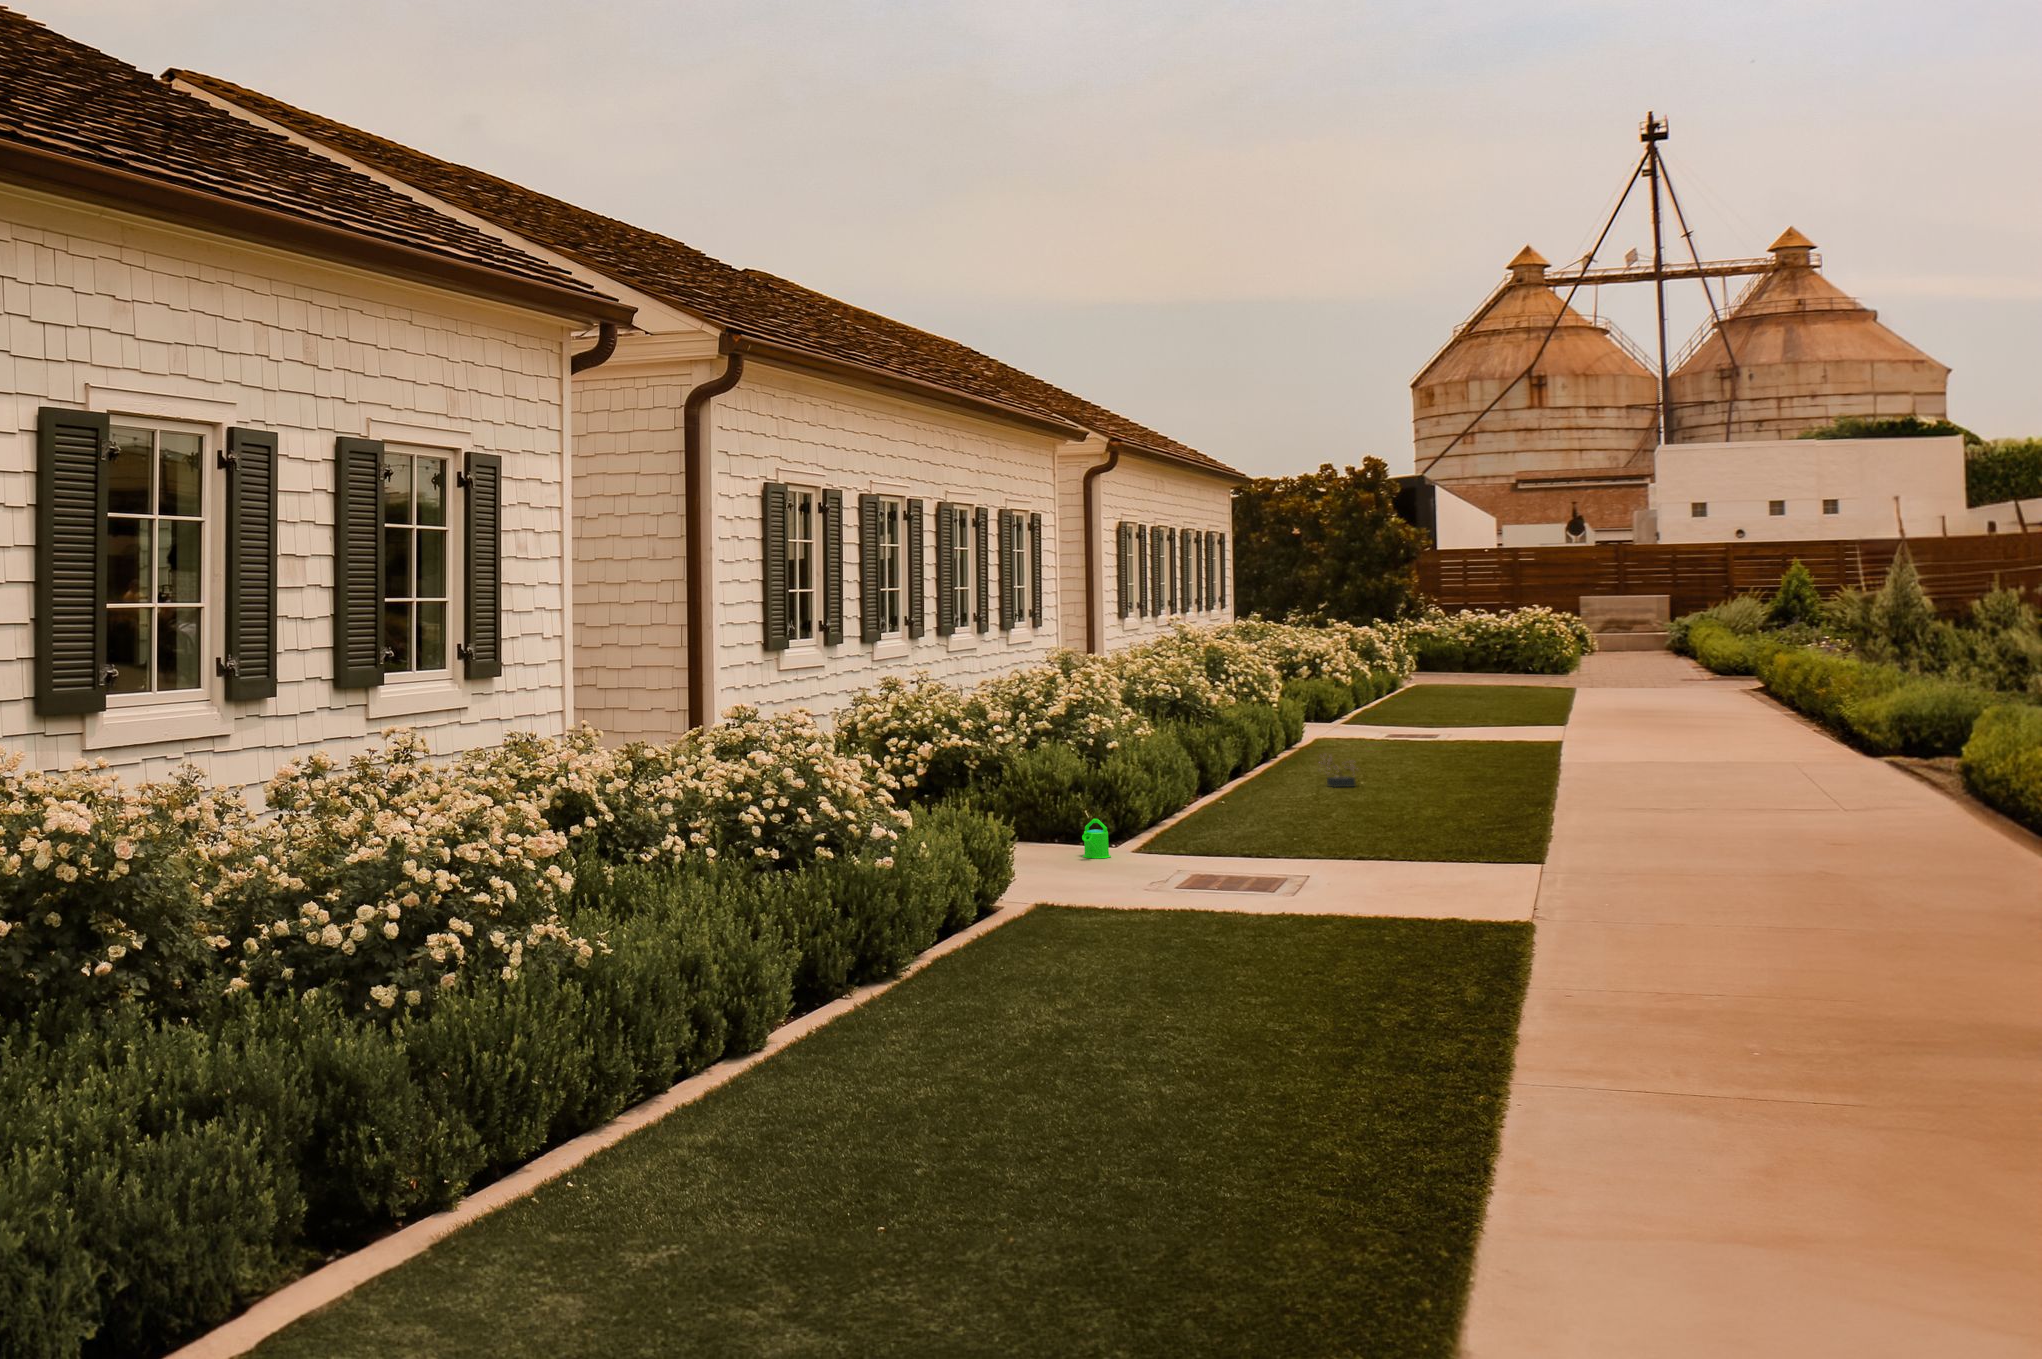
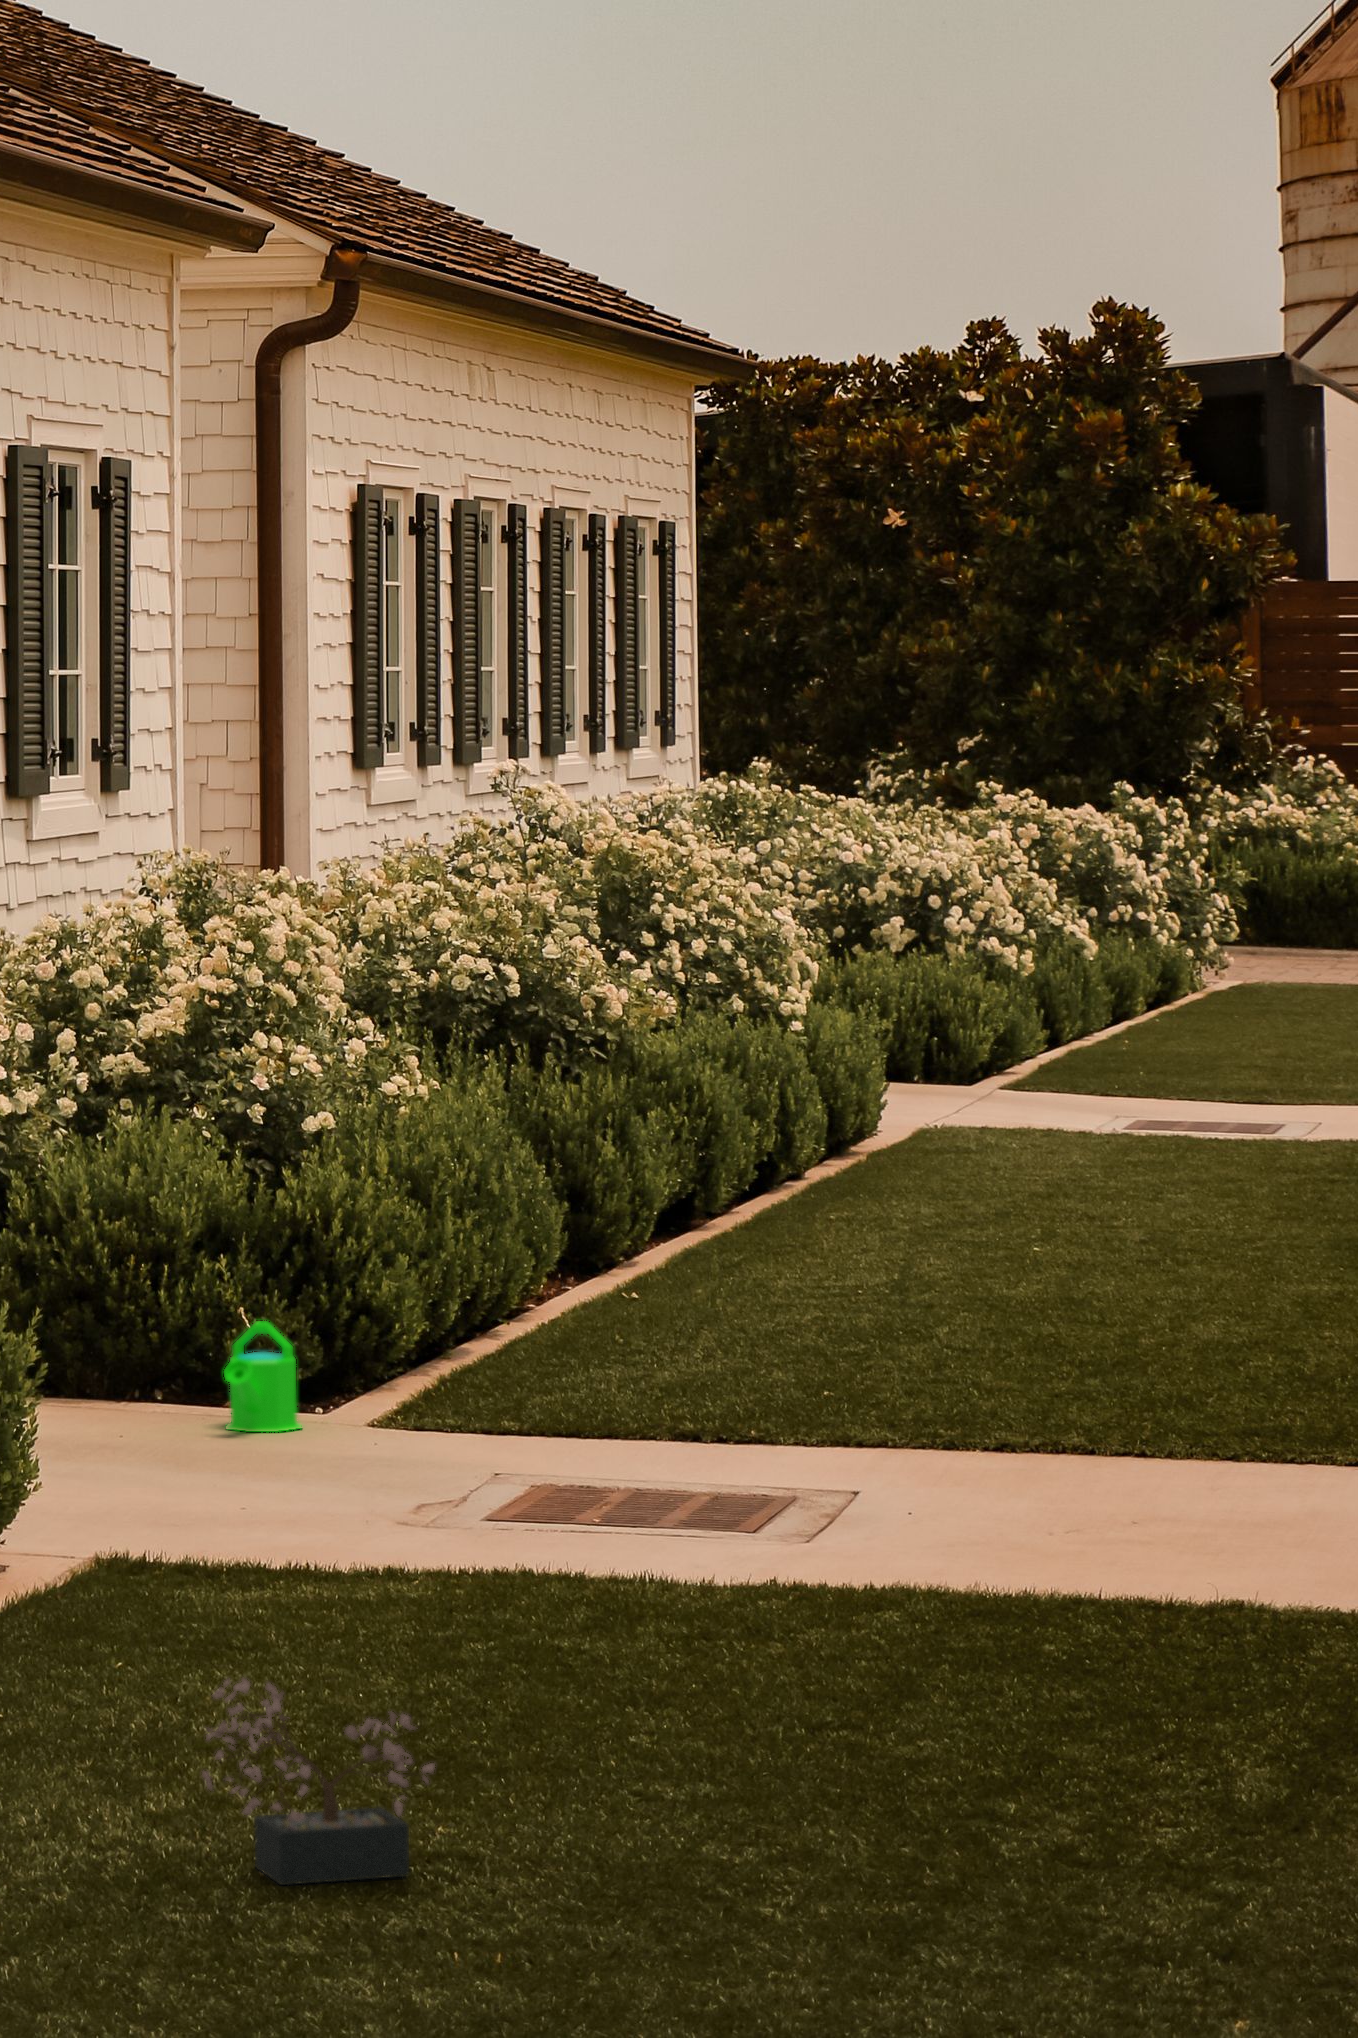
decorative plant: present [1319,758,1356,787] -> present [202,1678,435,1885]

